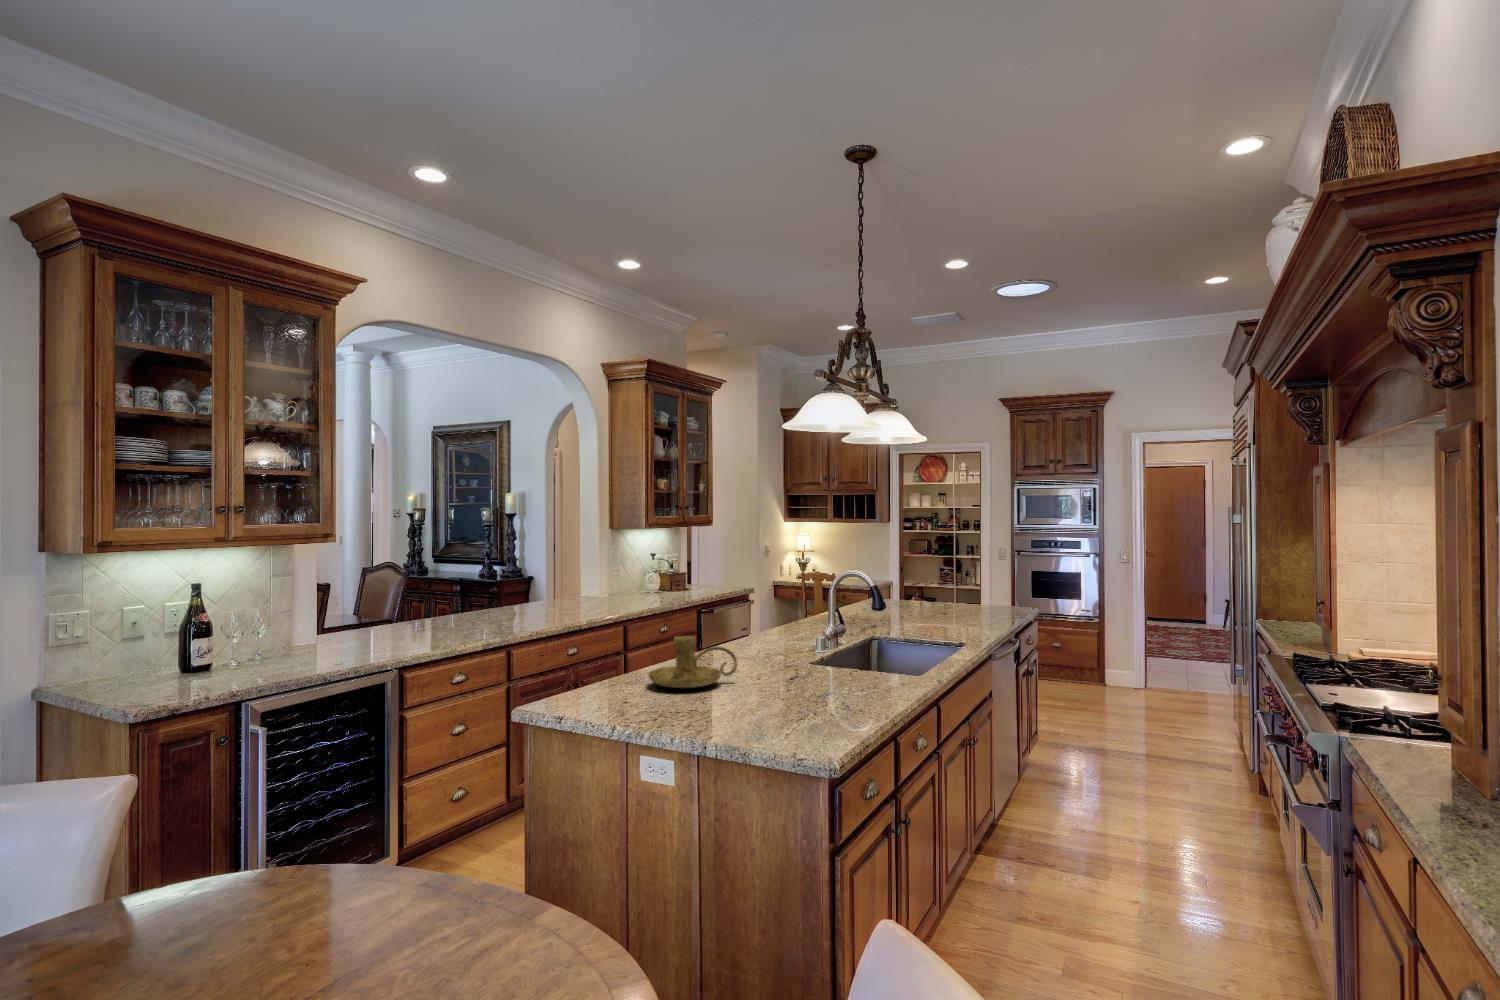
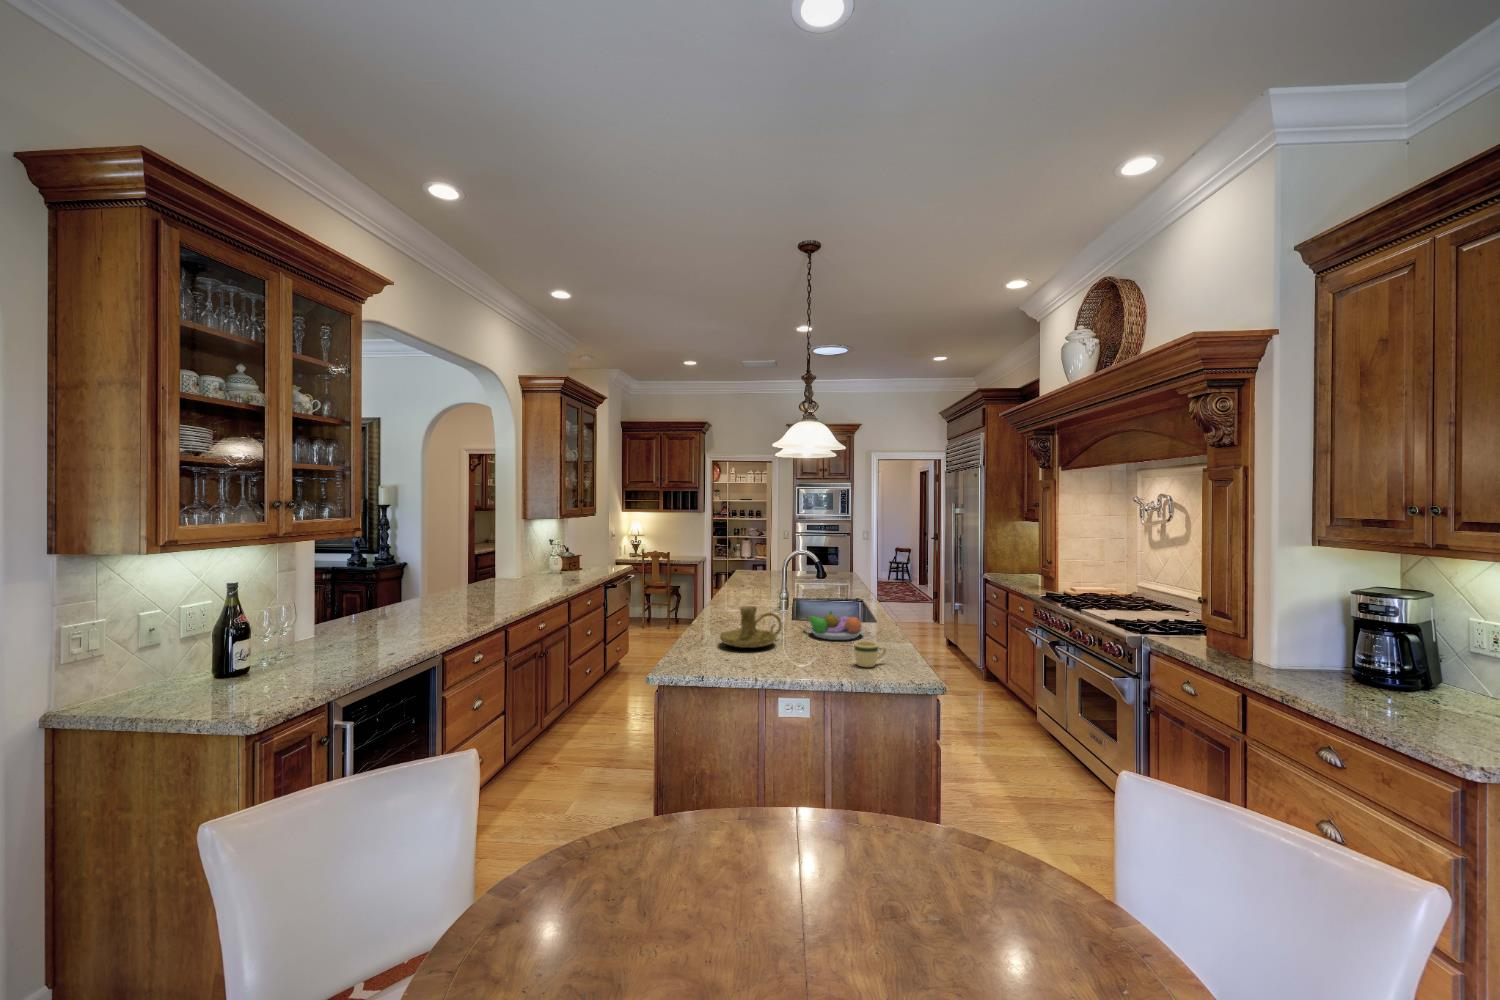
fruit bowl: none [779,650,852,689] -> present [806,611,863,640]
mug: none [755,689,801,723] -> present [854,641,886,667]

